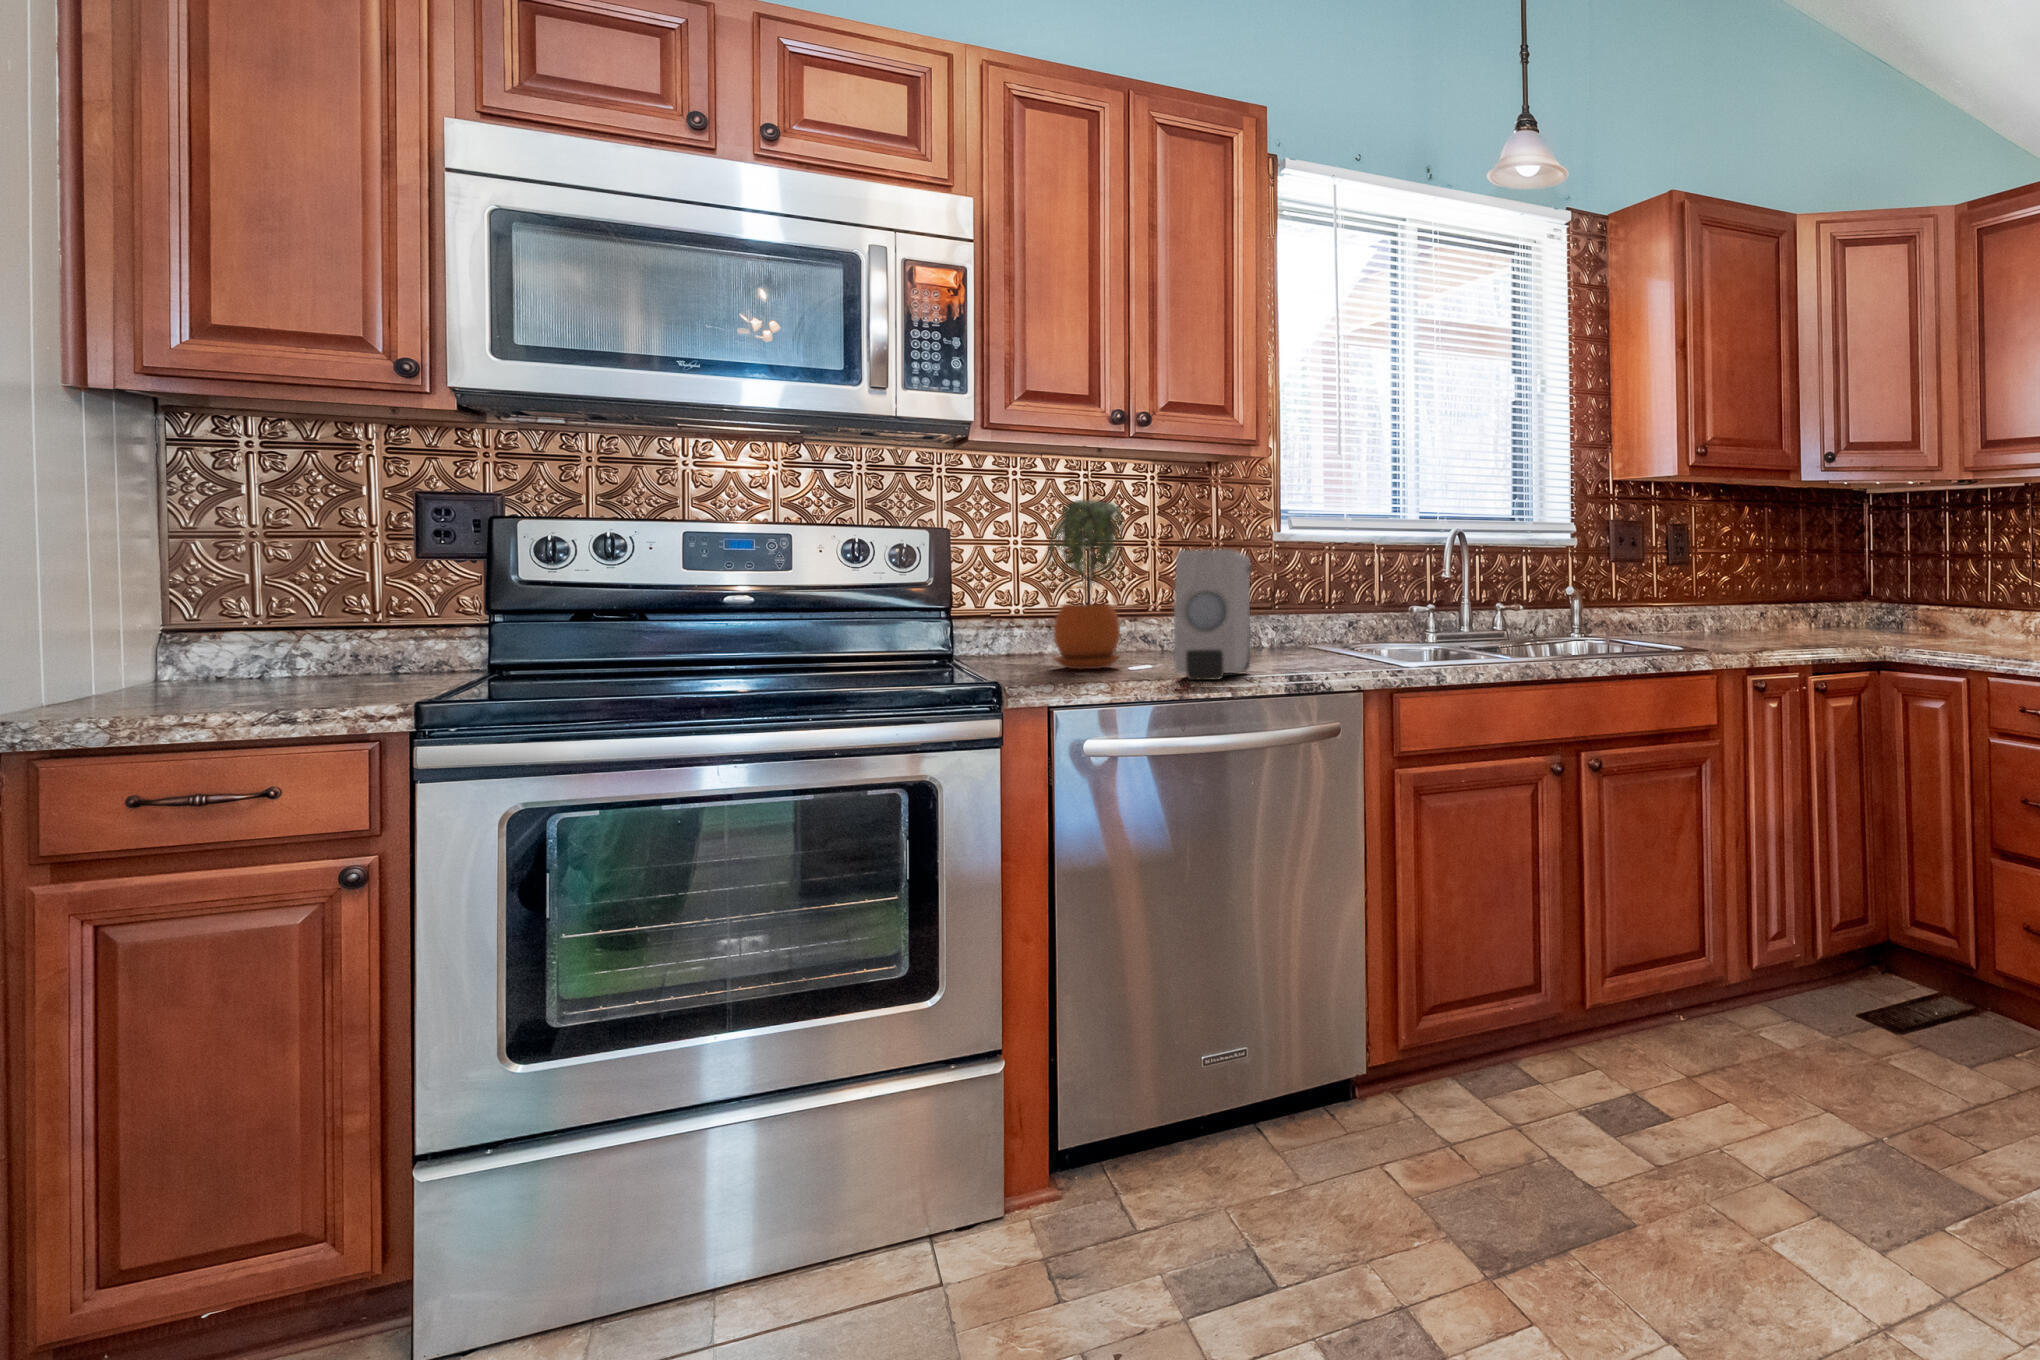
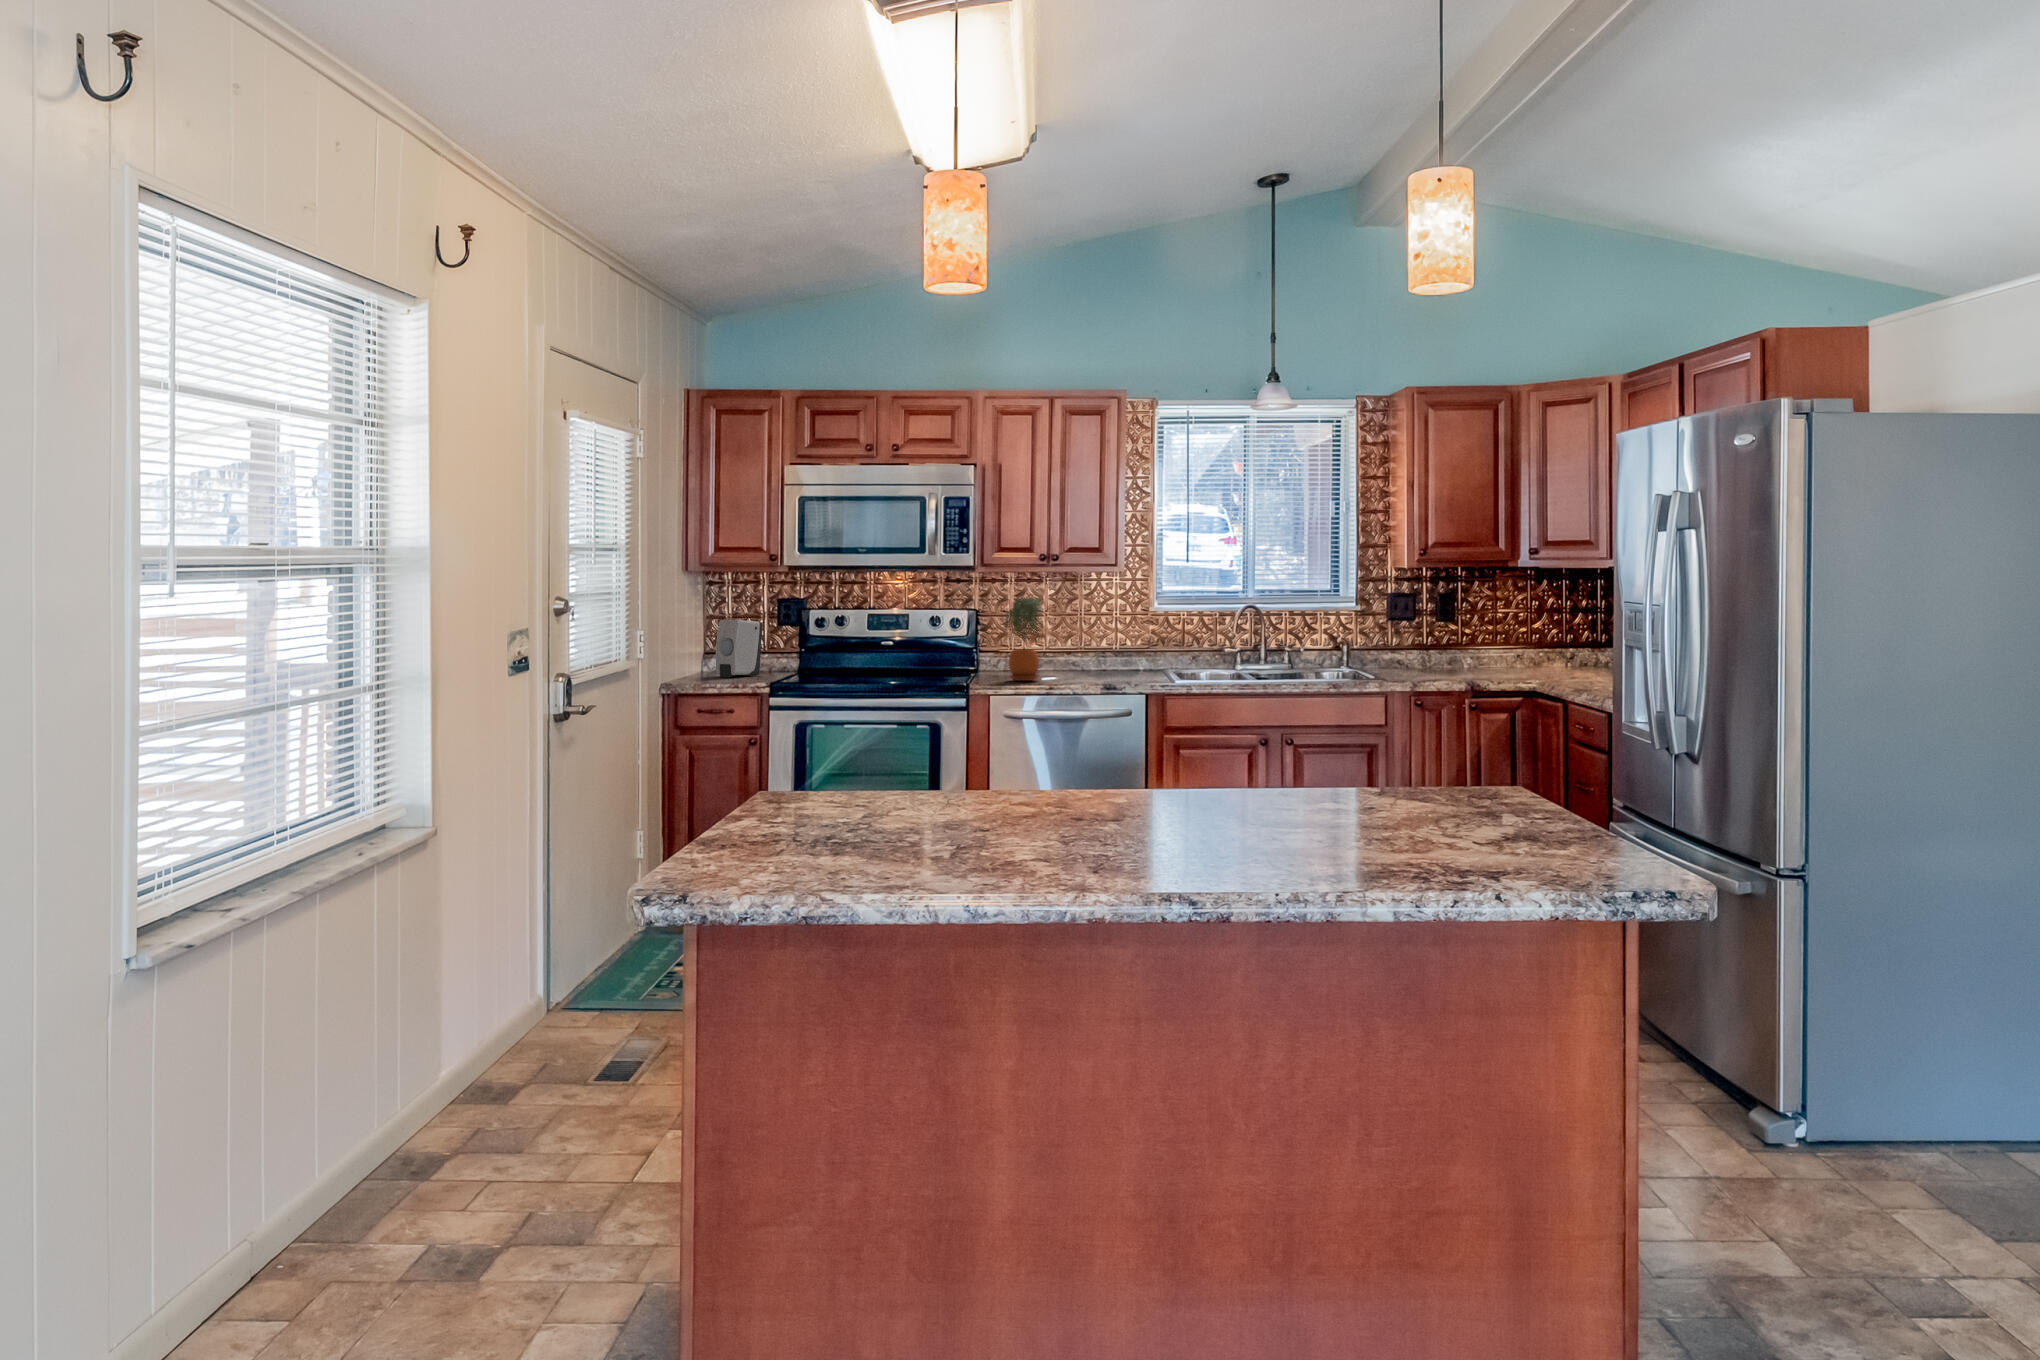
soap dispenser: present [1174,549,1251,680] -> present [716,620,762,677]

